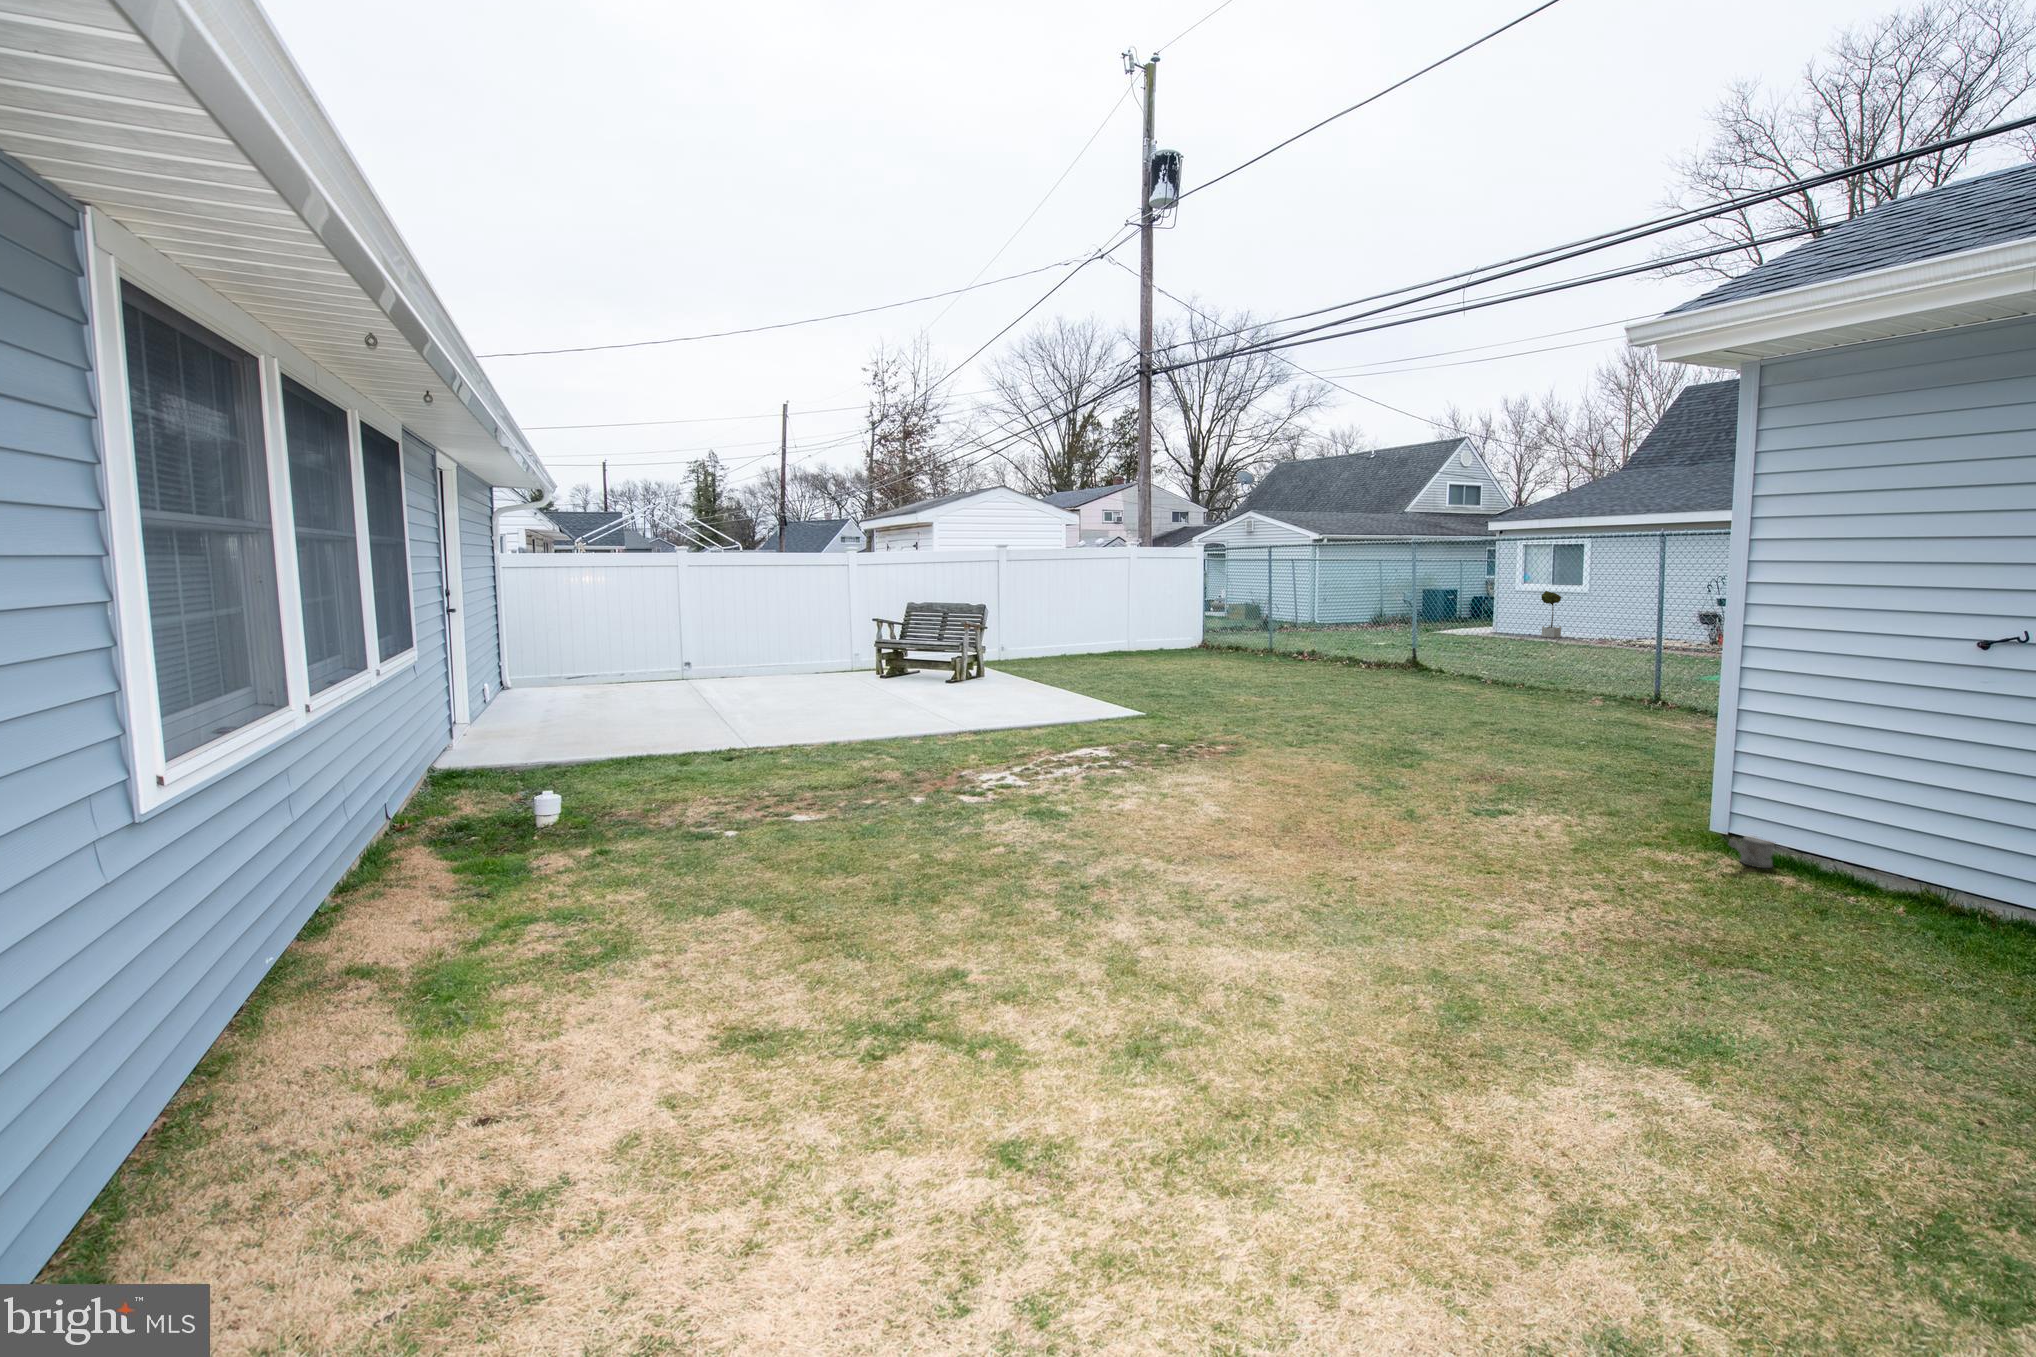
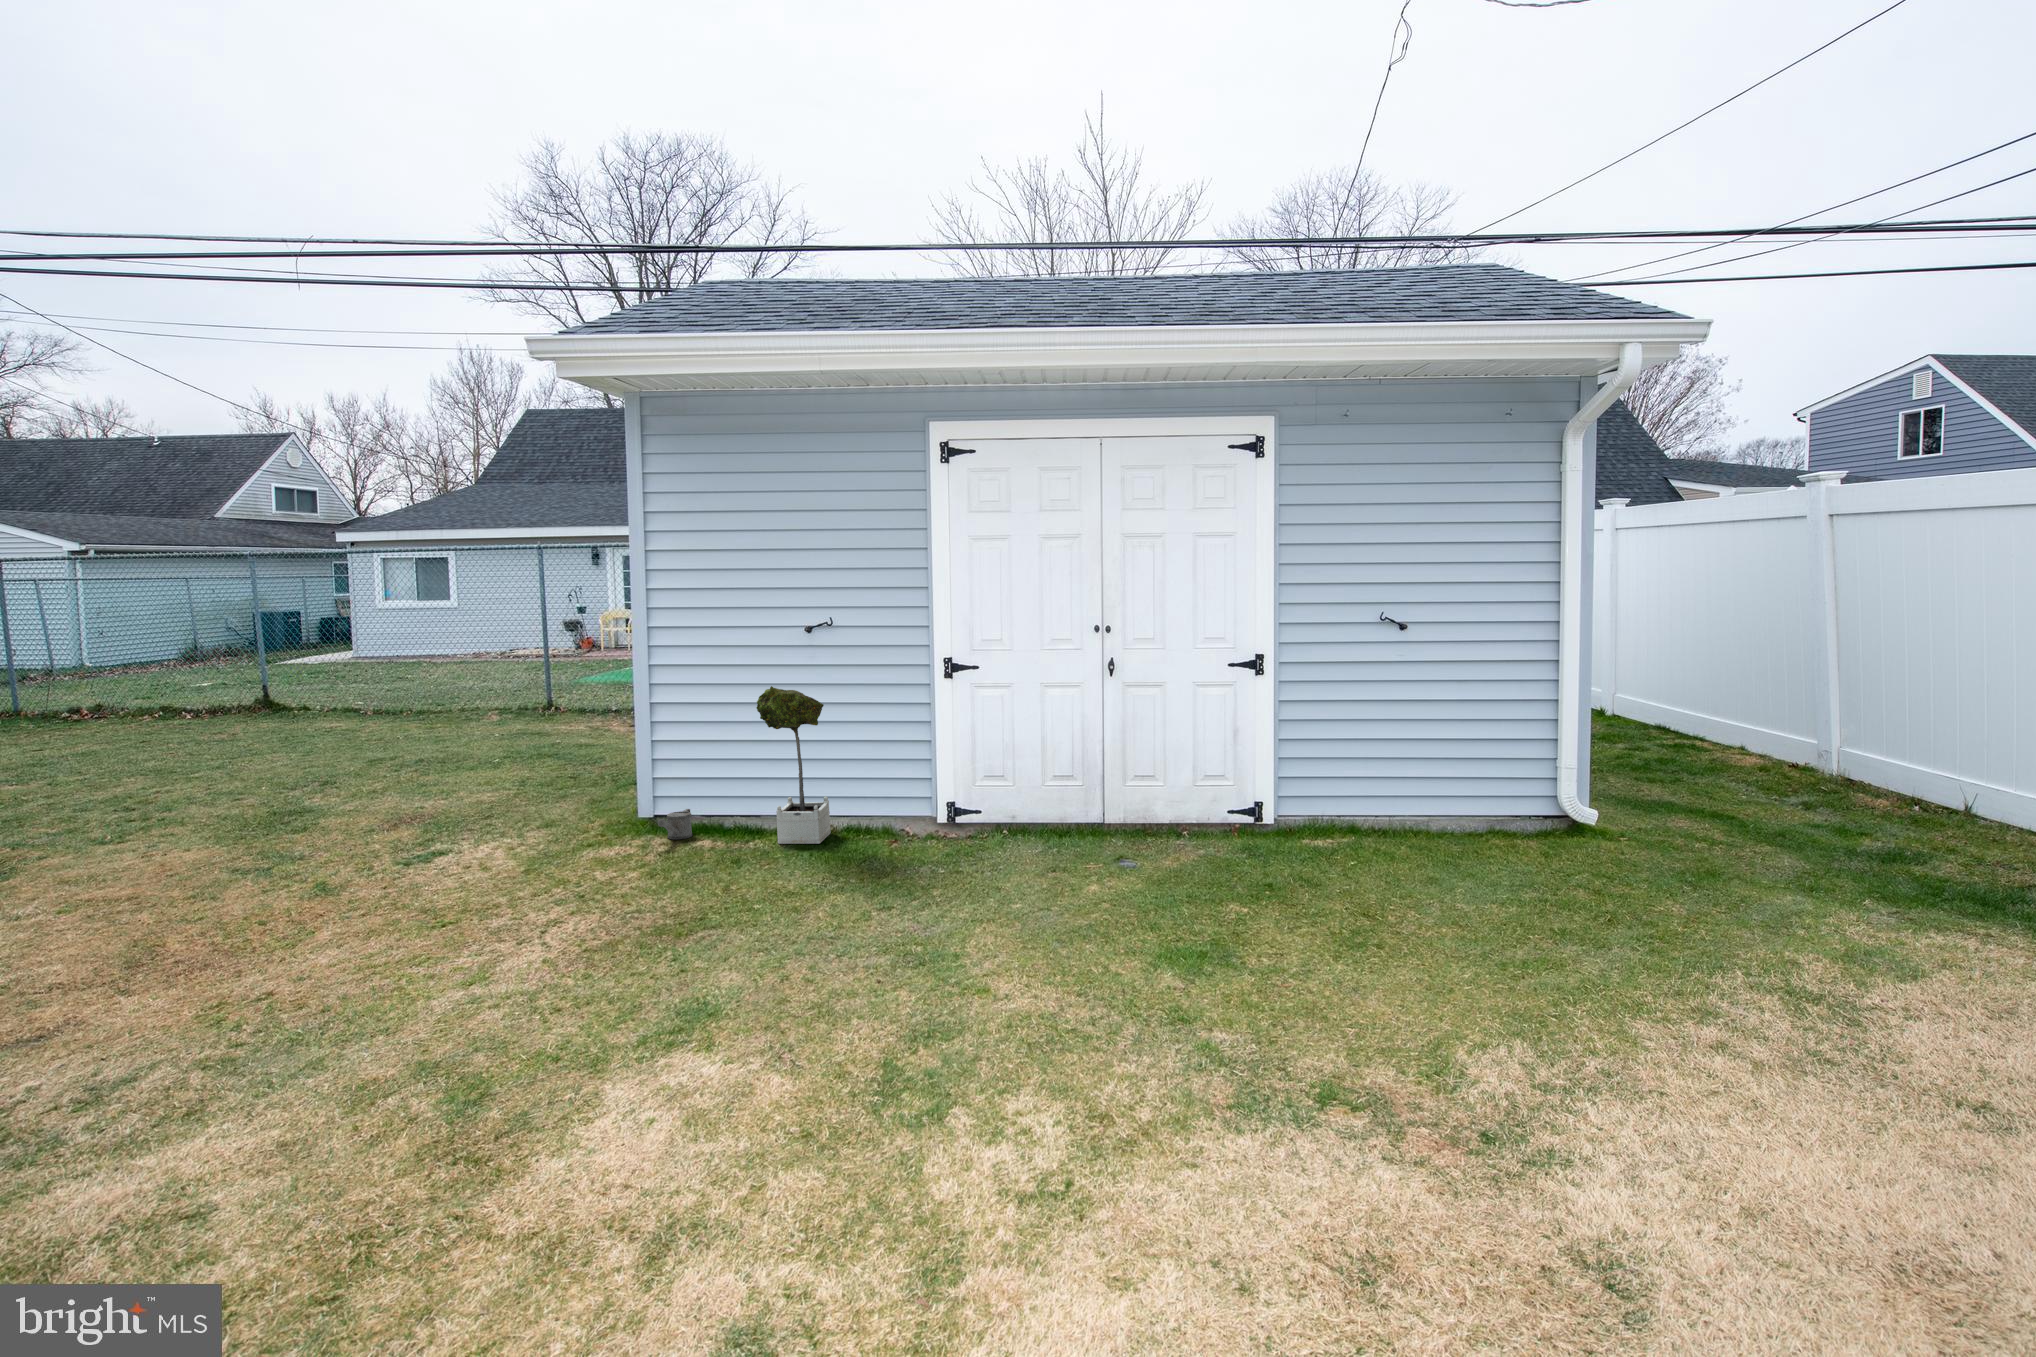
potted tree: present [1541,591,1562,638] -> present [756,686,831,844]

